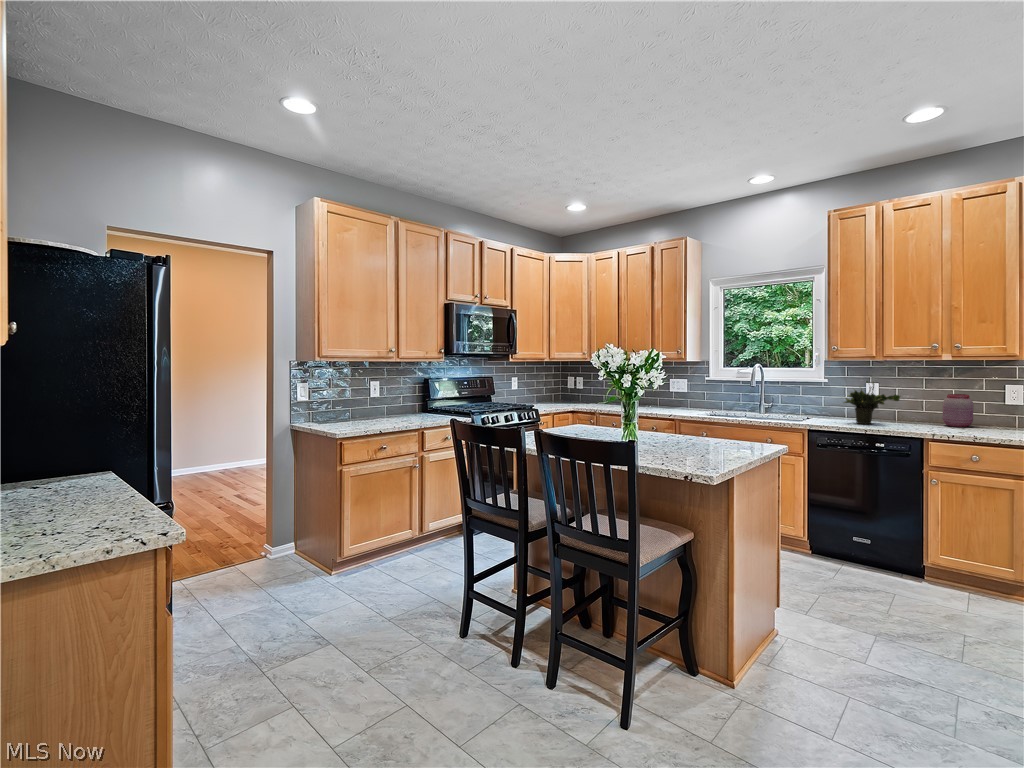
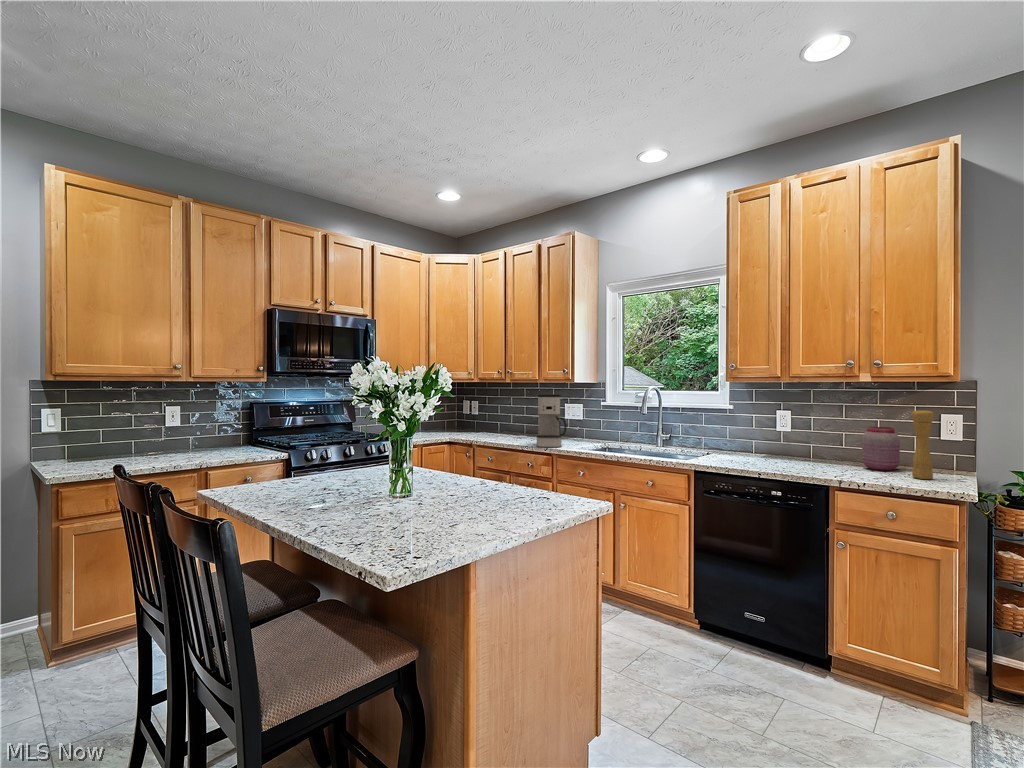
coffee maker: none [658,373,684,417] -> present [537,394,566,448]
potted plant: present [844,381,900,424] -> none [741,406,810,464]
pepper mill: none [986,381,1004,432] -> present [912,409,934,479]

